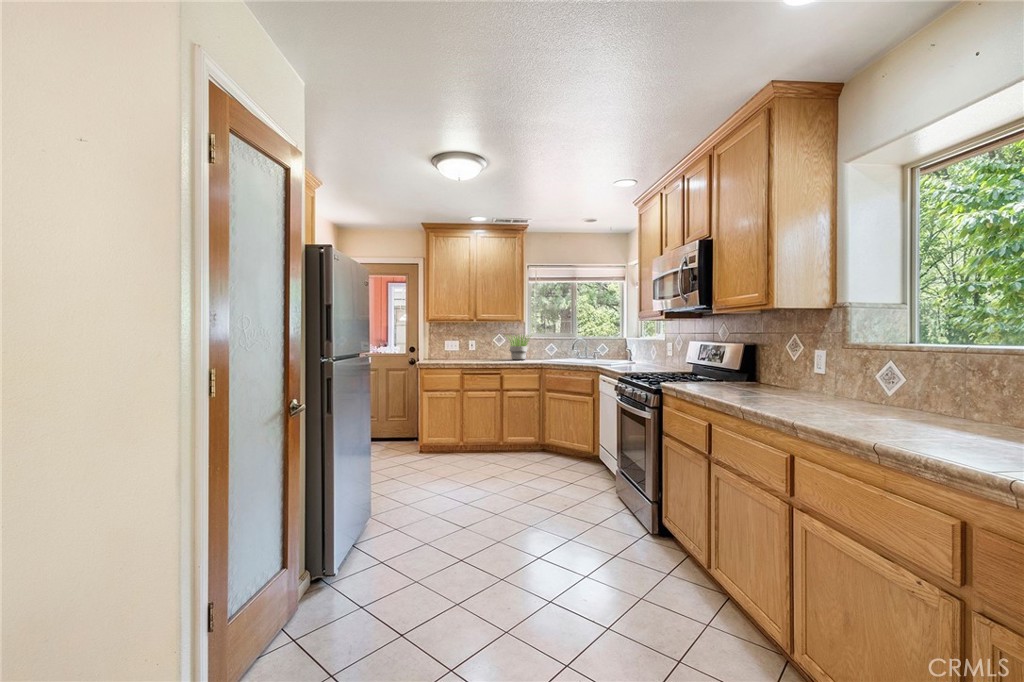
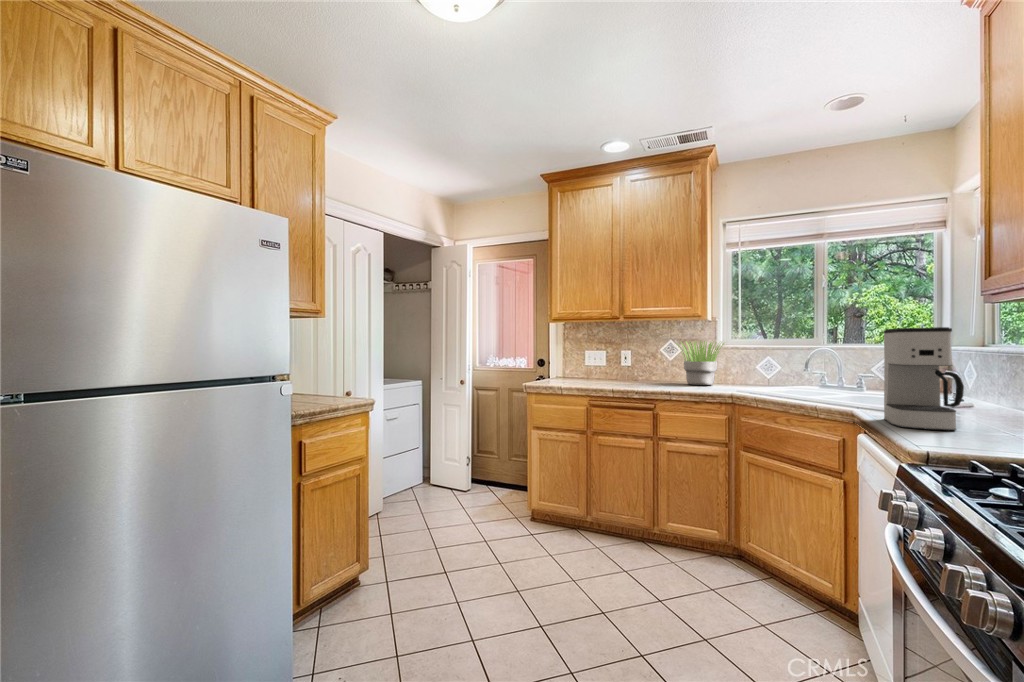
coffee maker: none [609,330,634,369] -> present [884,327,964,431]

